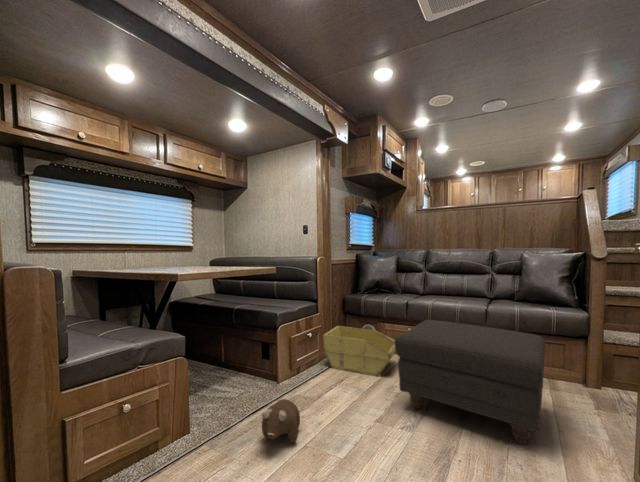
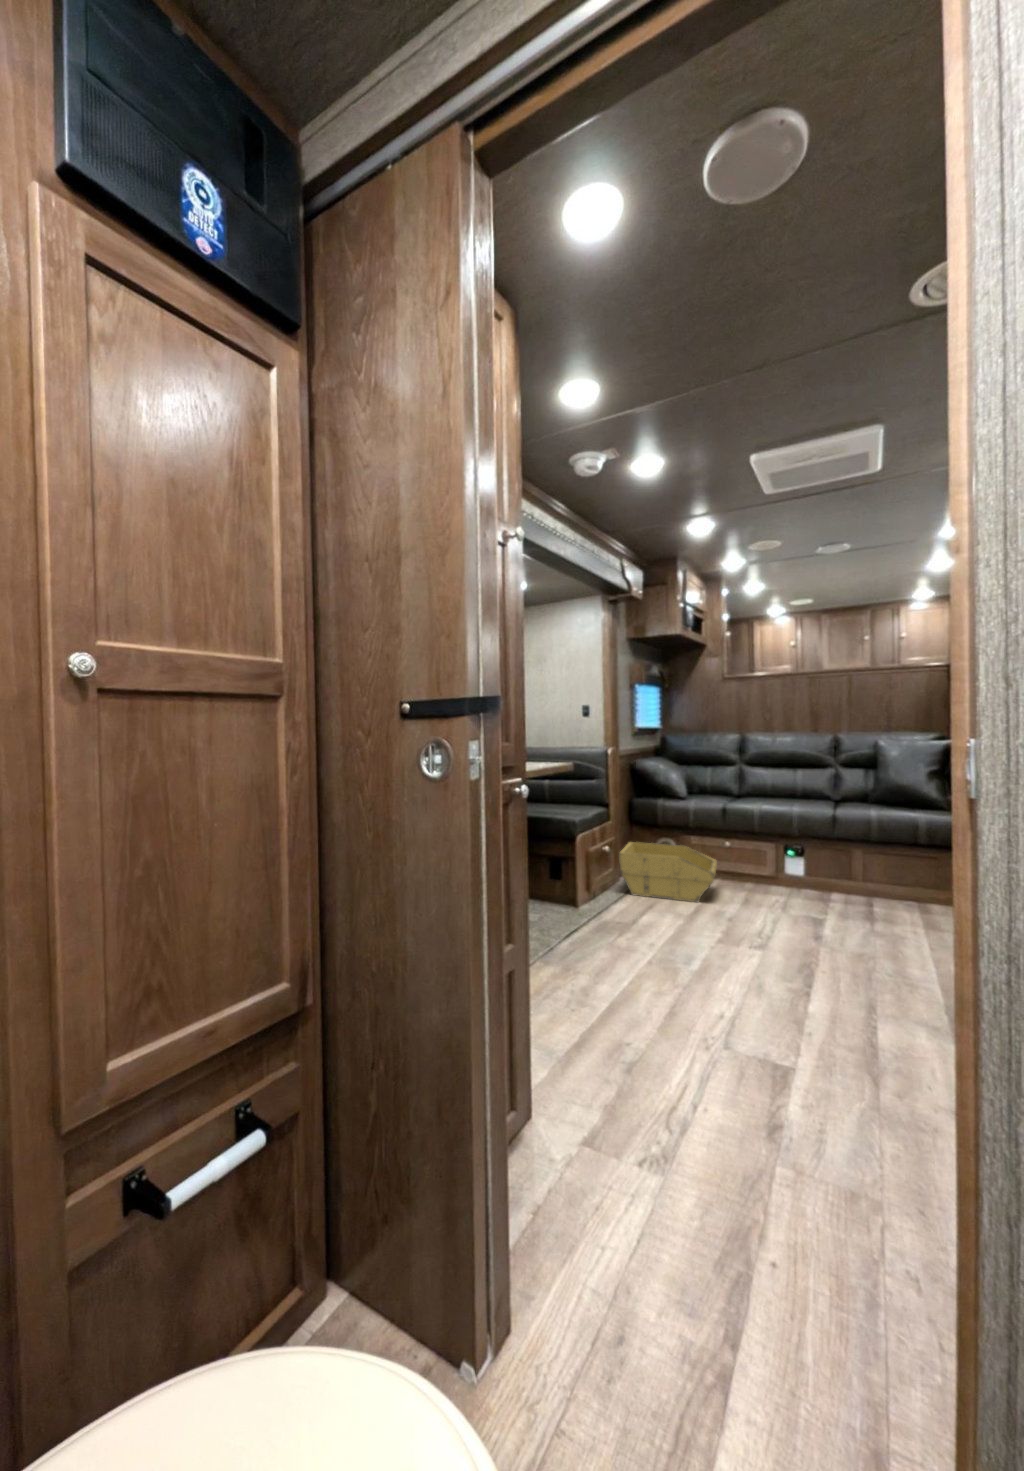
ottoman: present [395,320,545,444] -> none [735,828,917,958]
plush toy: present [262,399,300,443] -> none [598,918,642,964]

